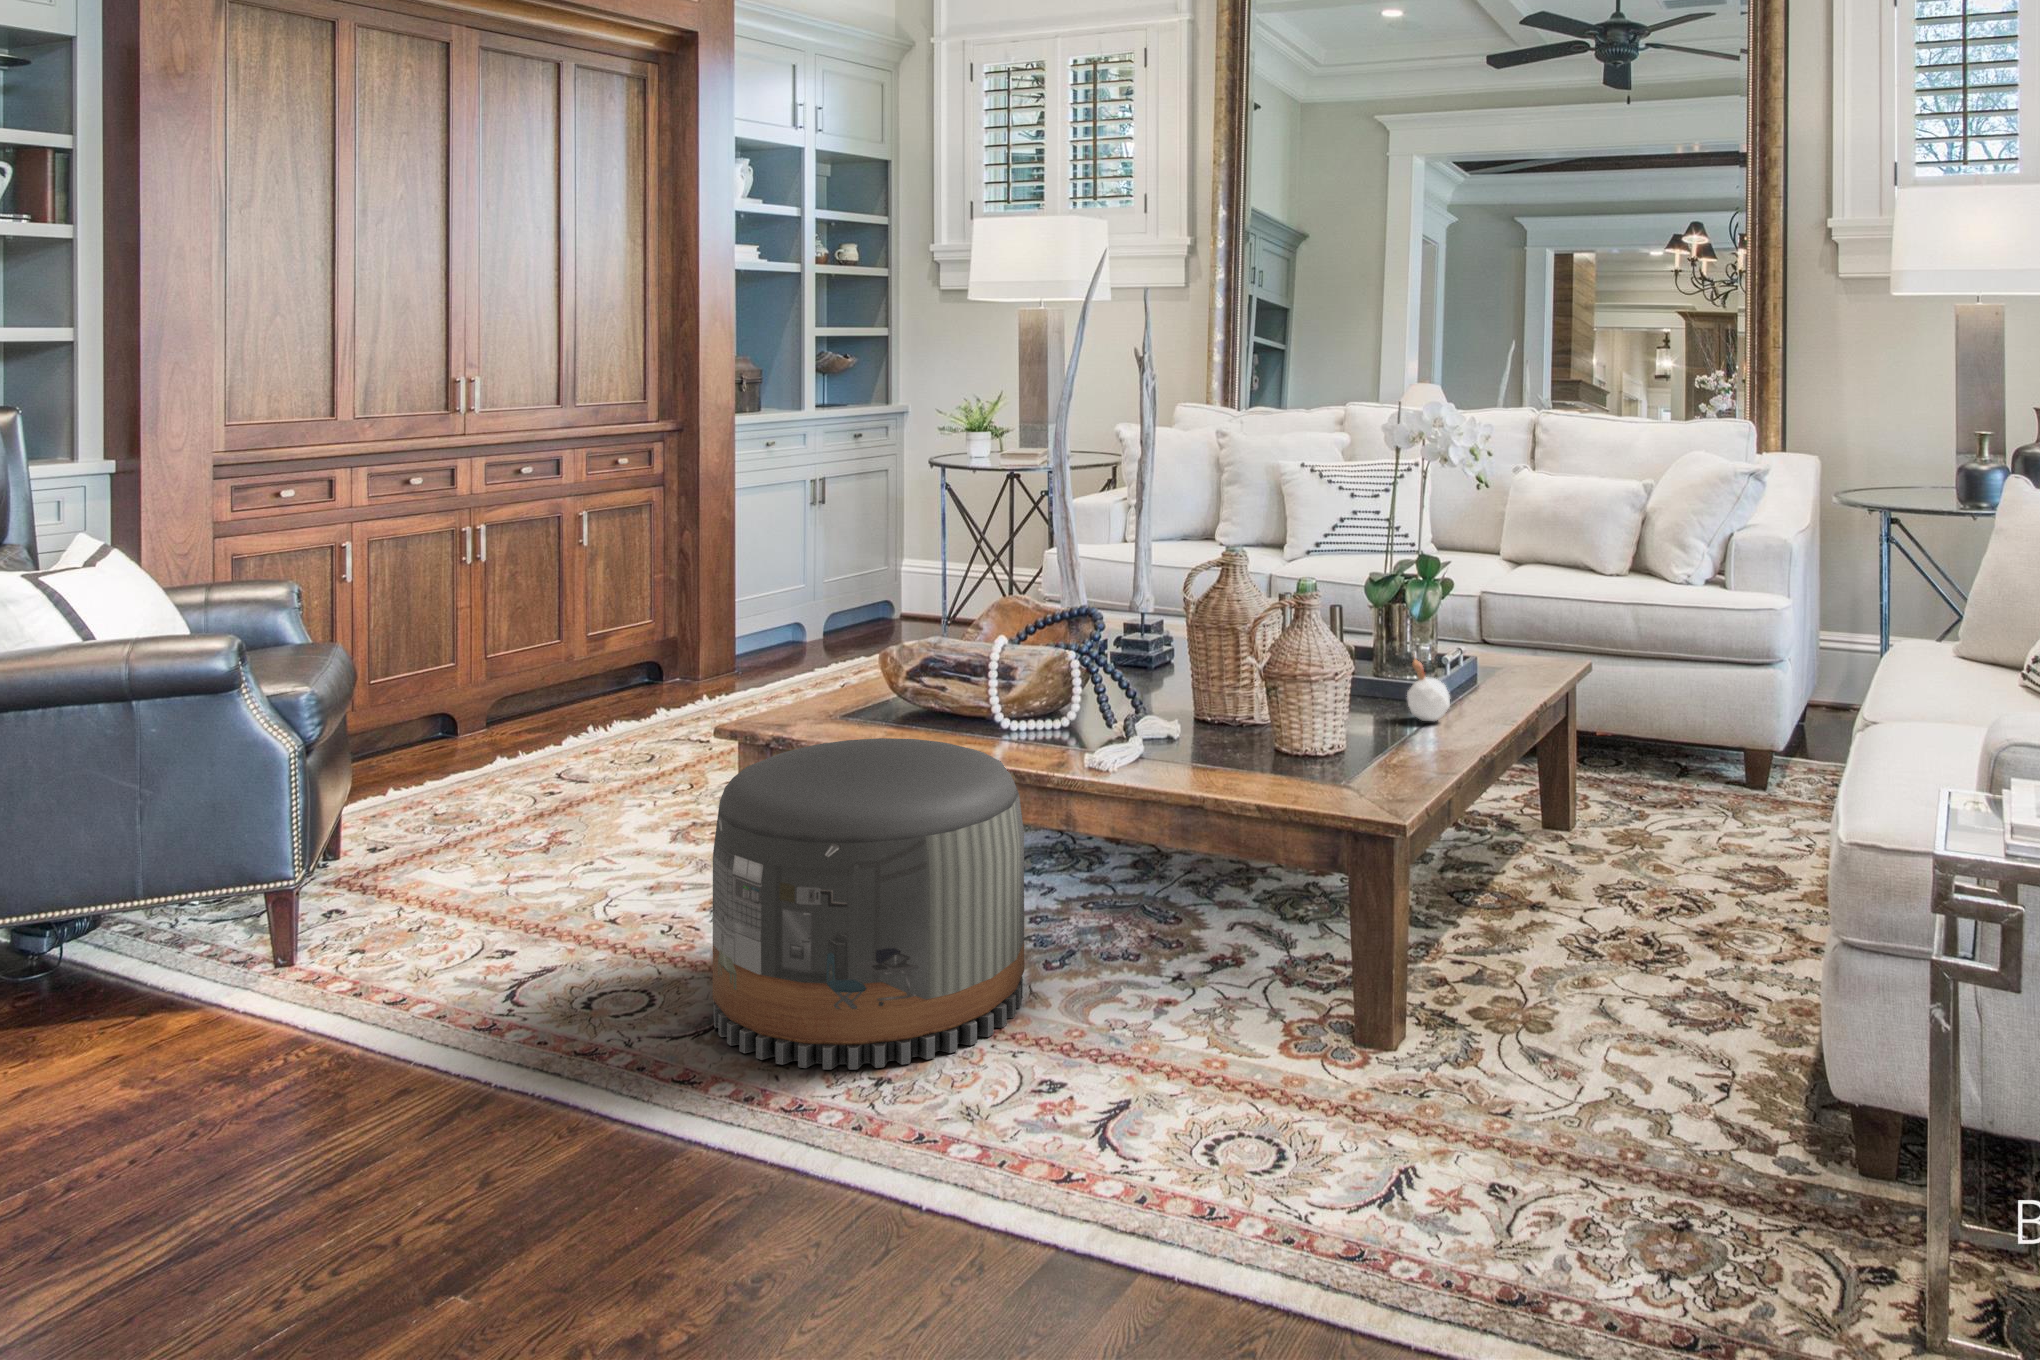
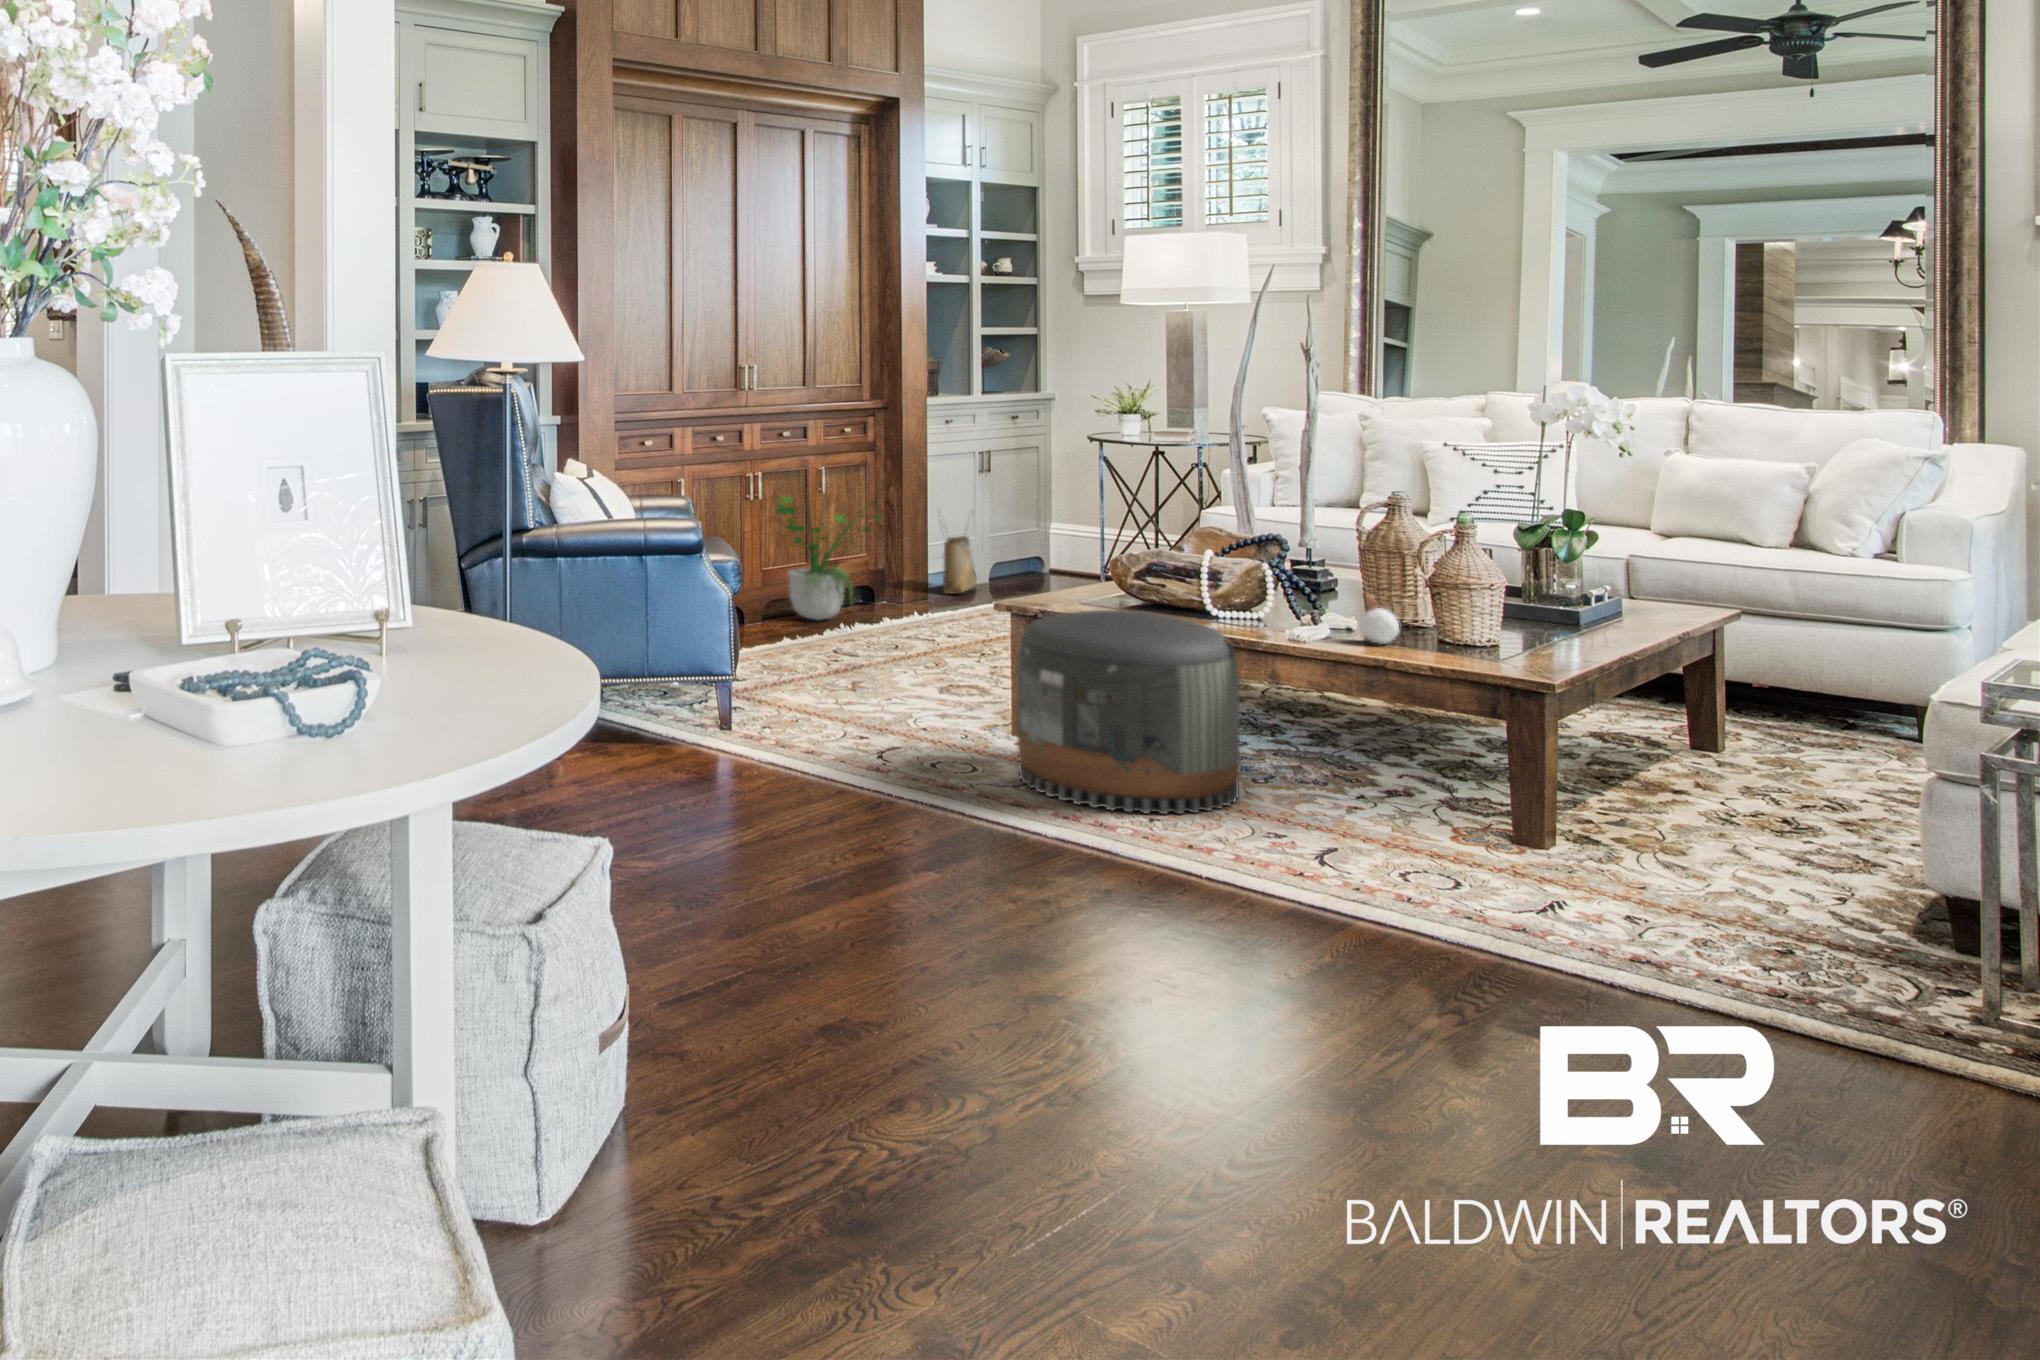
potted plant: none [492,512,659,728] -> present [776,478,880,620]
woven basket: none [746,557,797,667] -> present [943,536,977,594]
candle: present [1407,653,1450,721] -> present [1360,593,1399,644]

